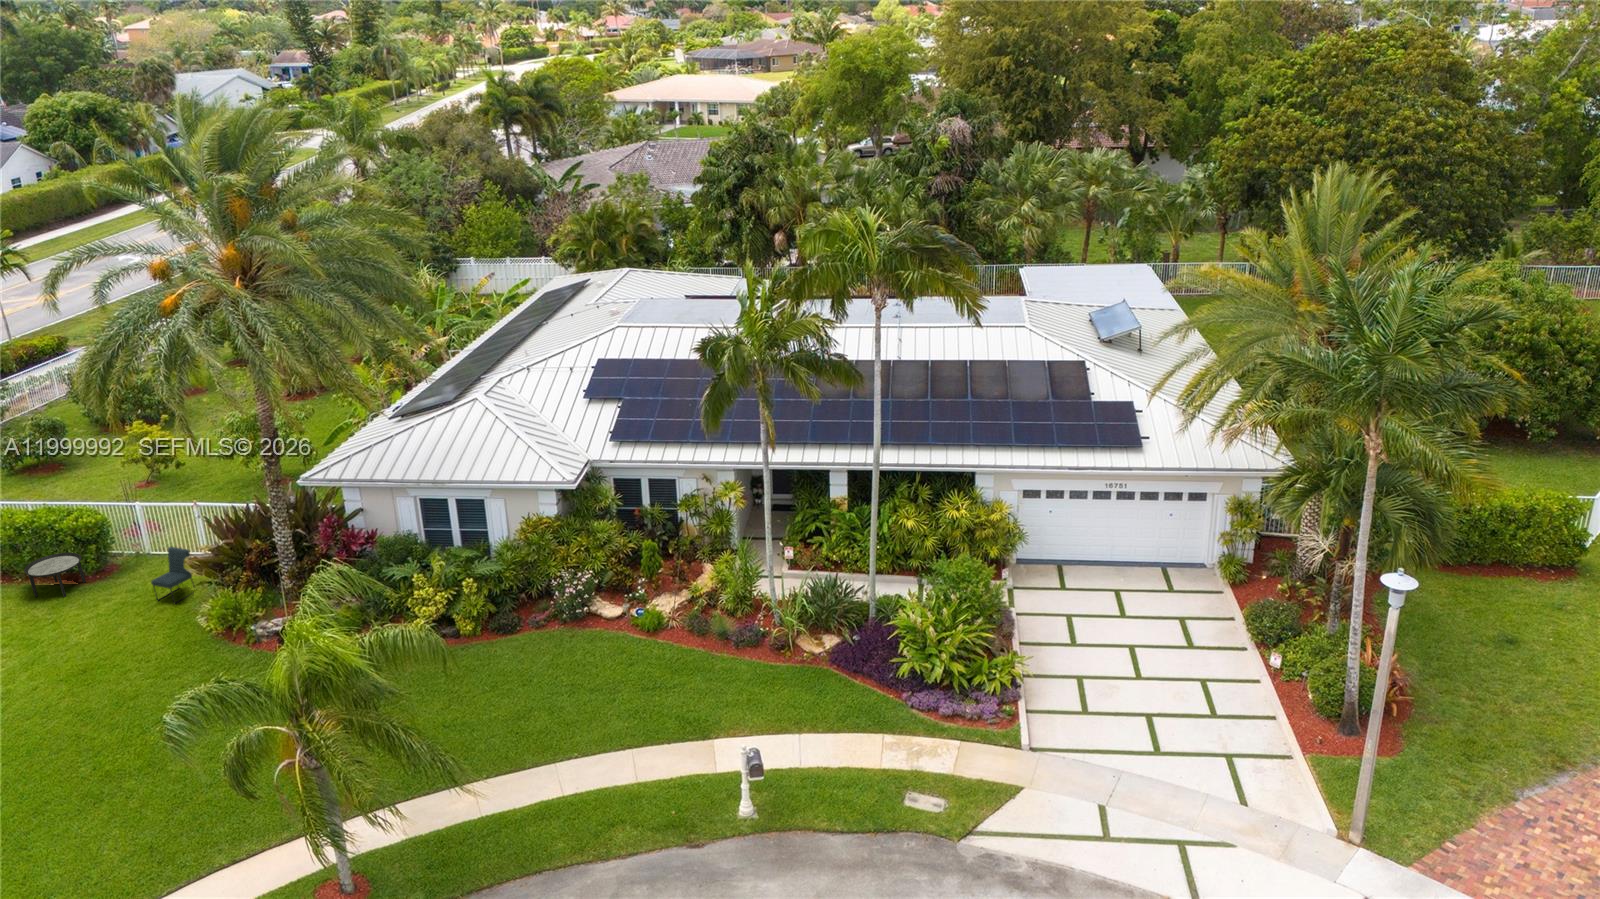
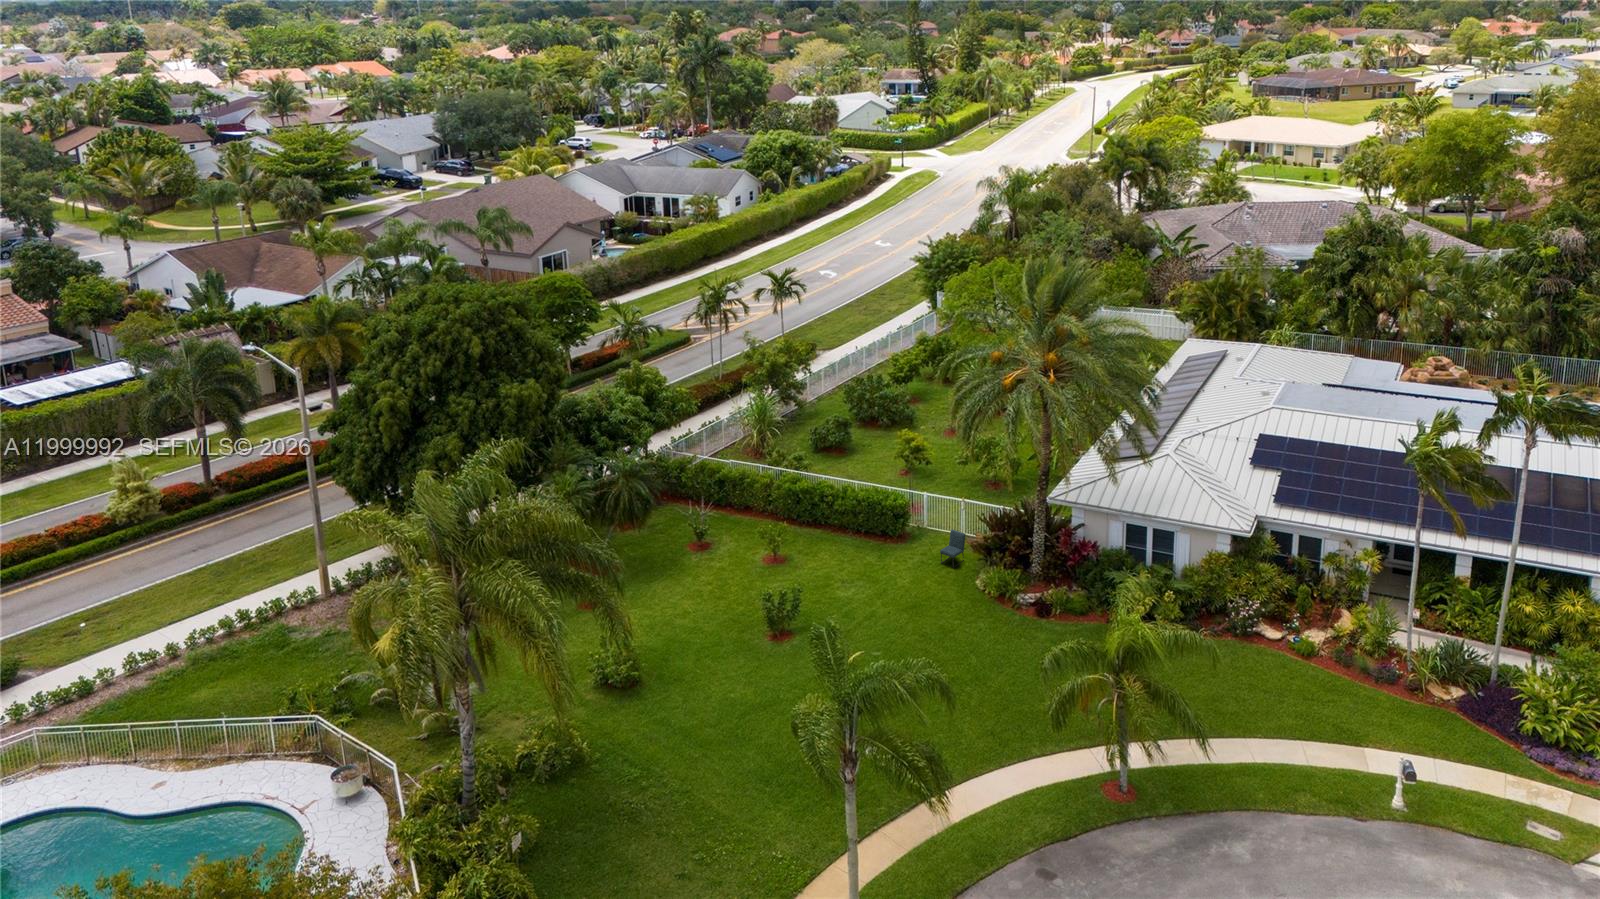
round table: present [24,553,86,597] -> none [860,520,892,550]

